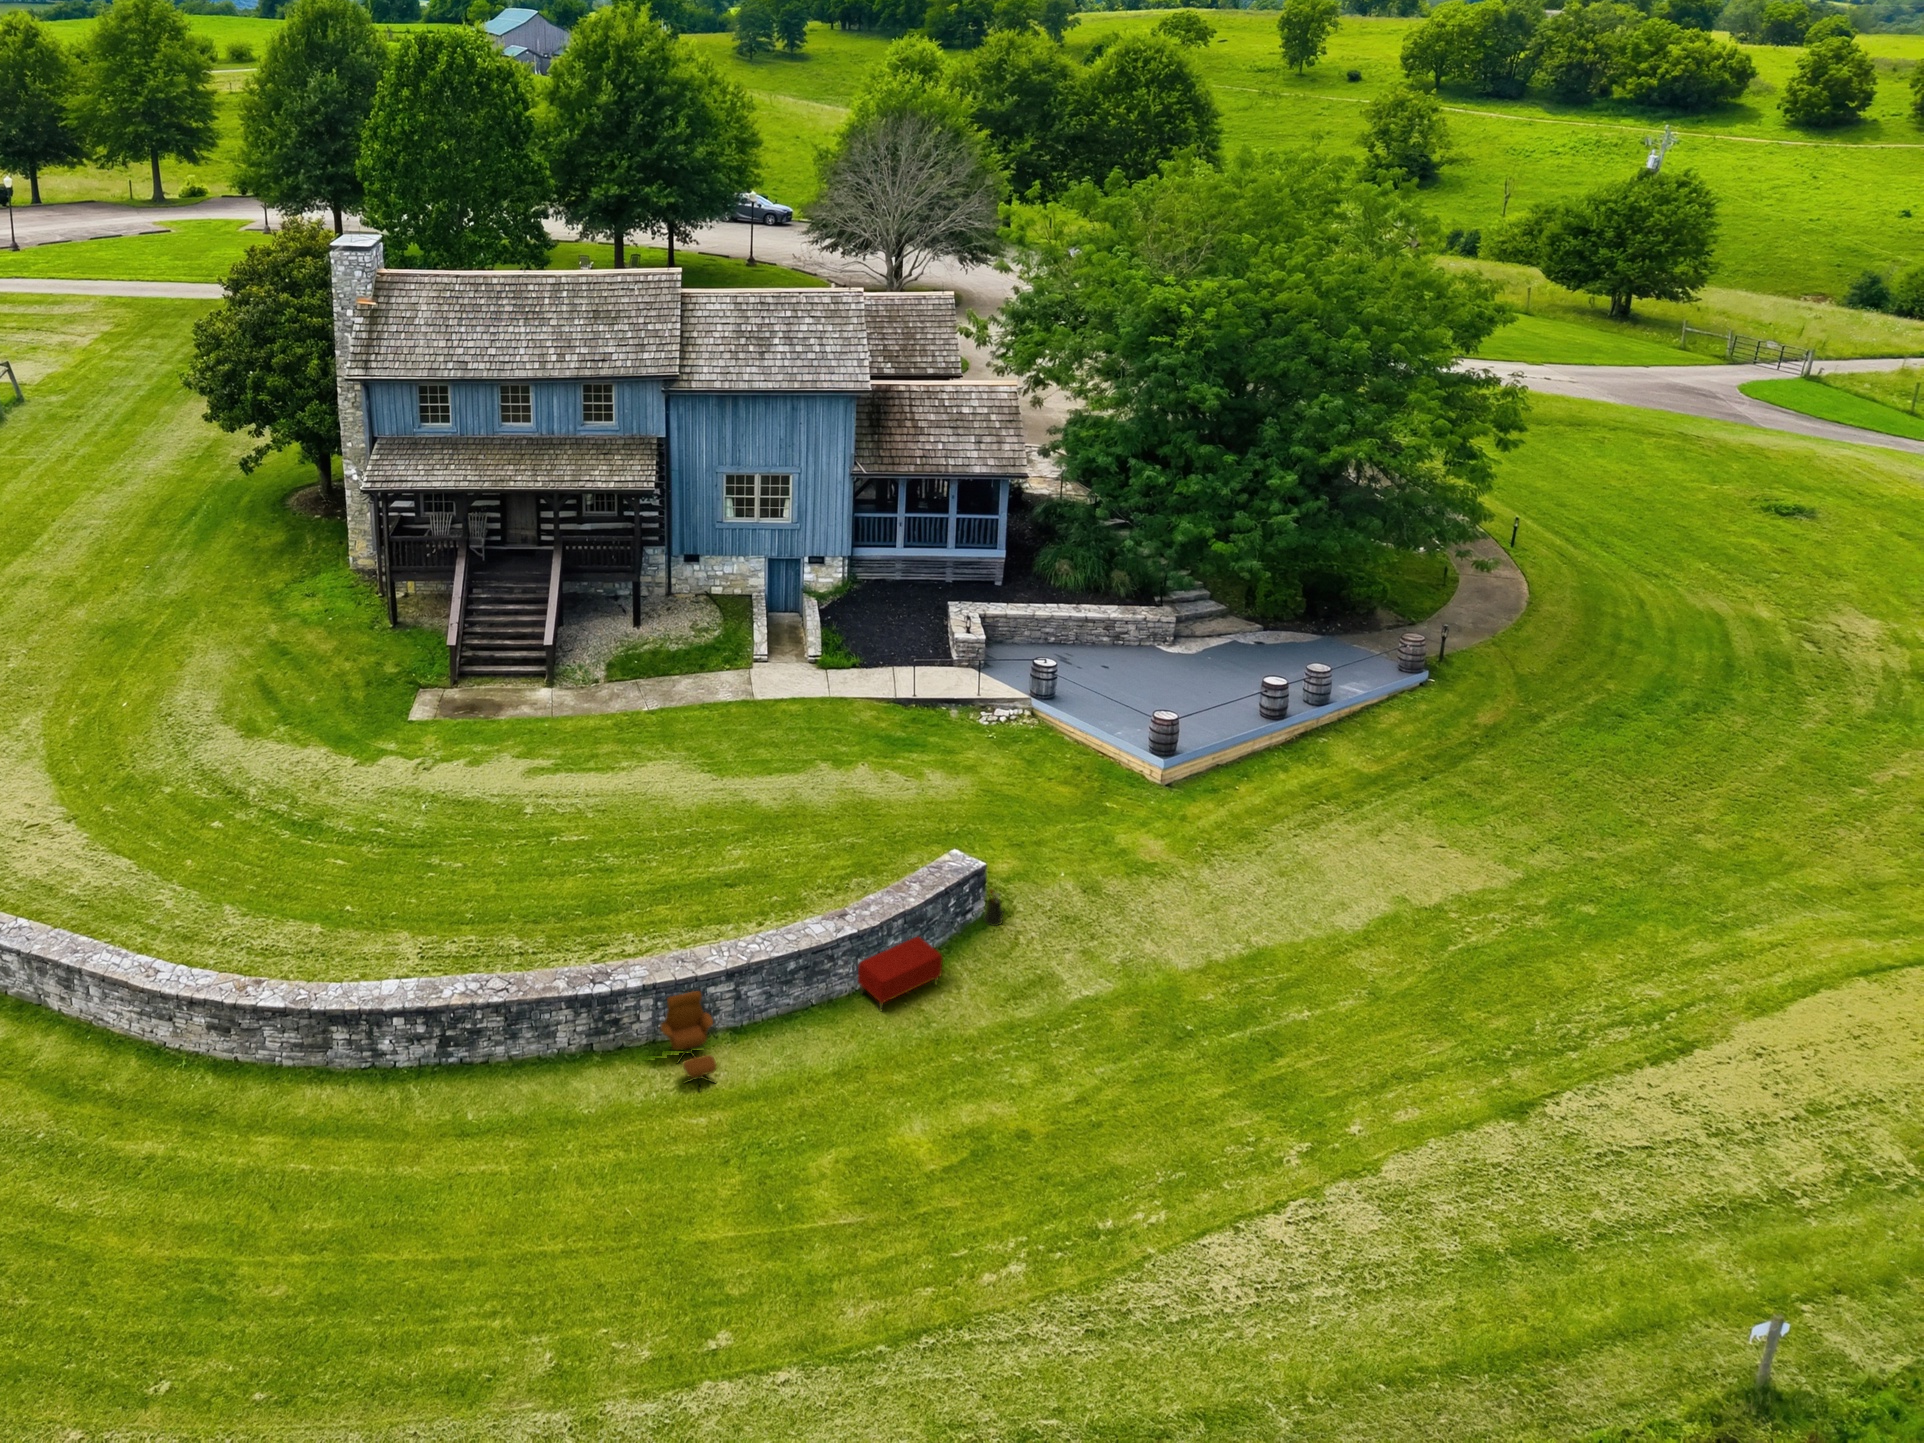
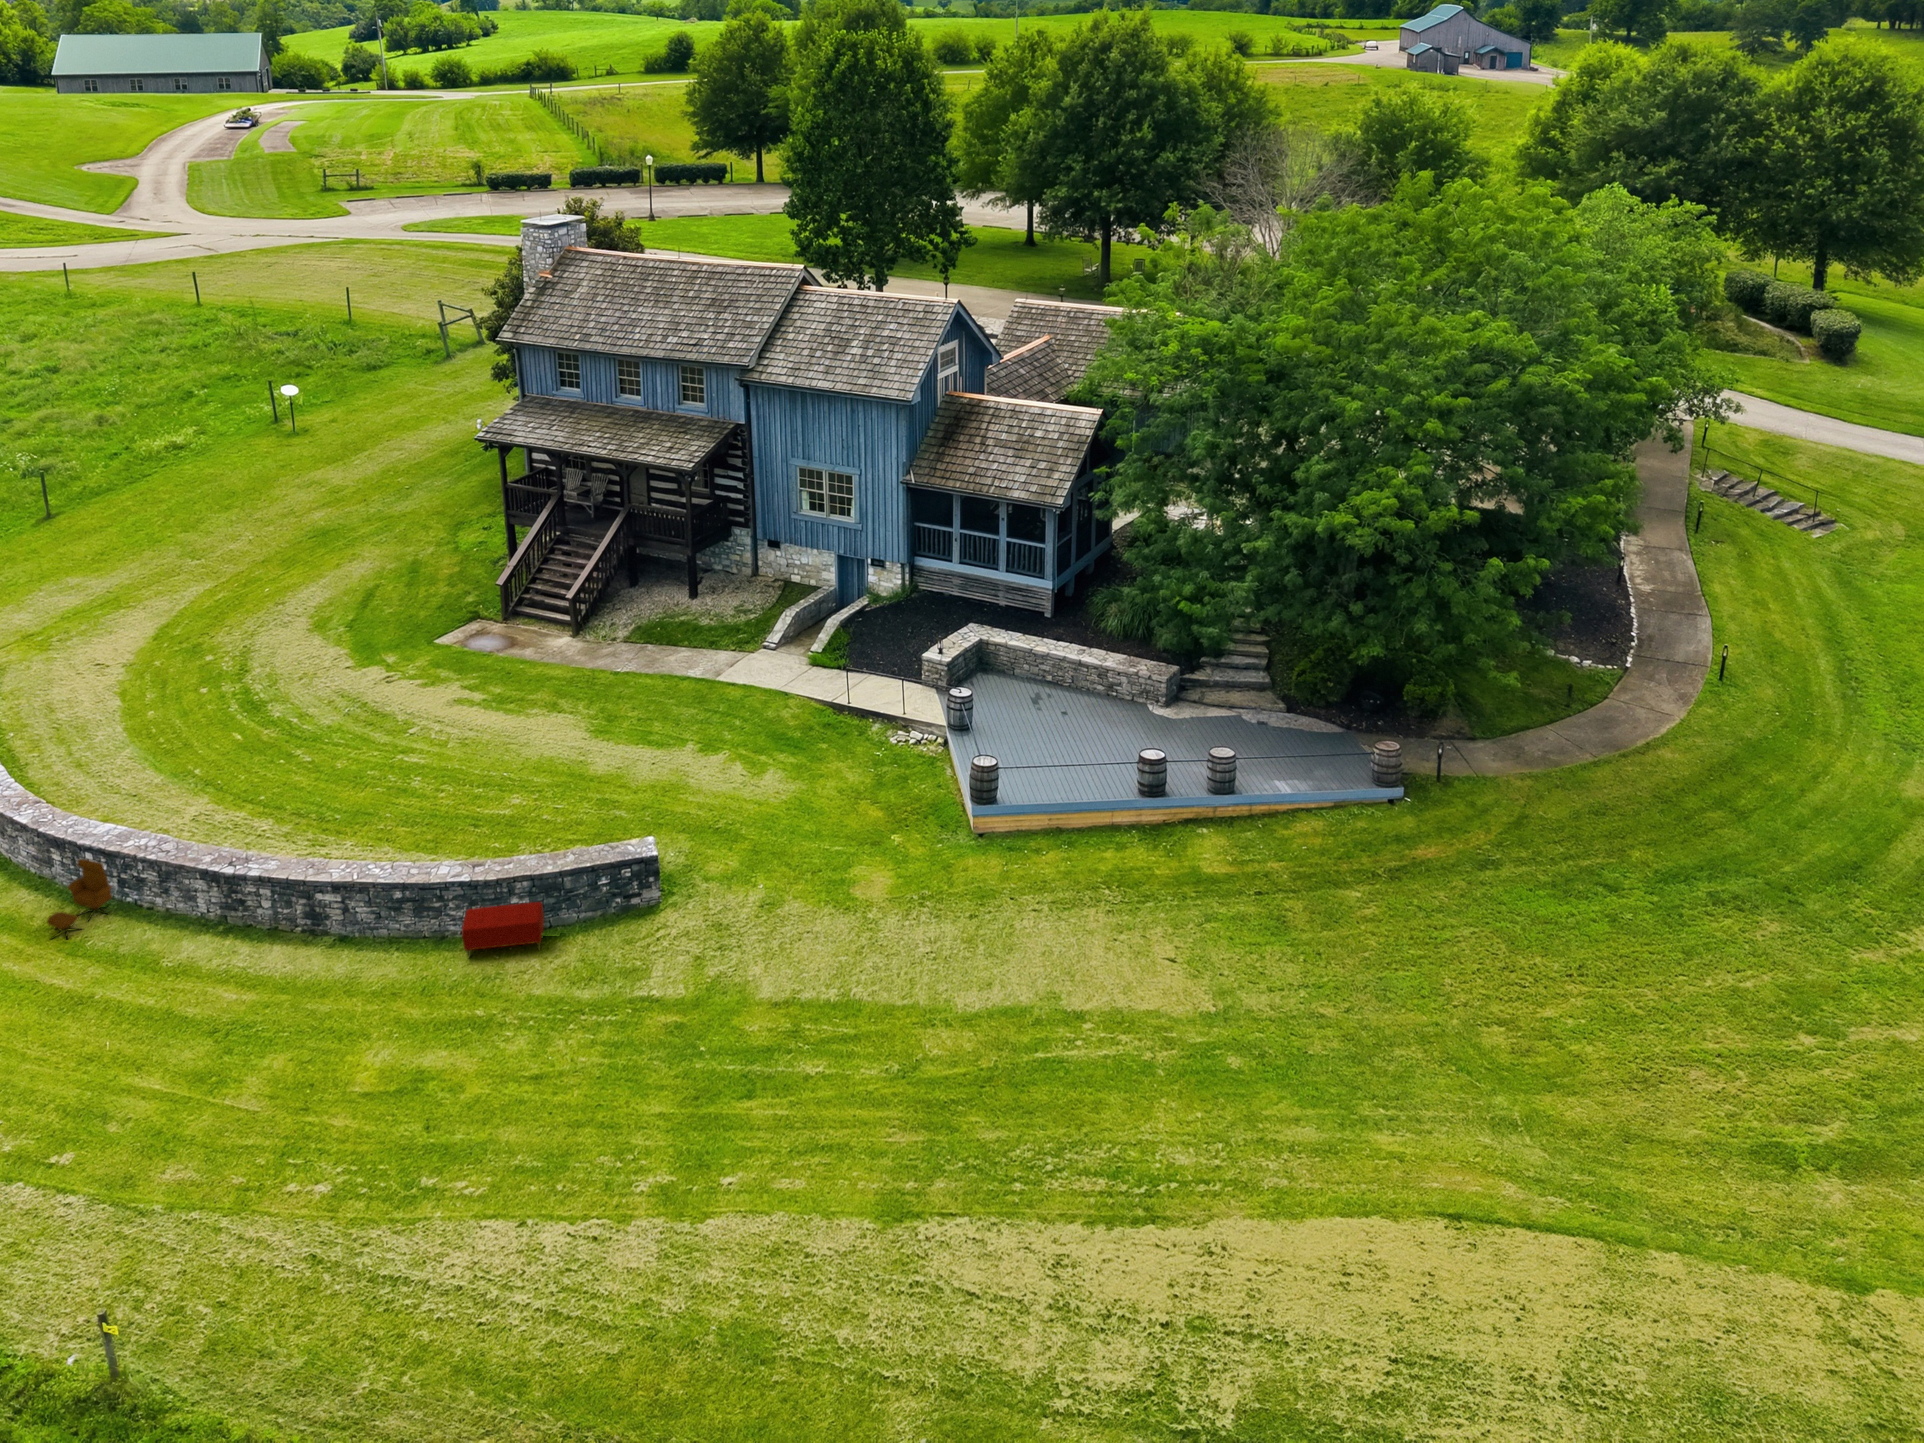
watering can: present [984,890,1004,926] -> none [648,878,668,917]
lounge chair: present [660,991,716,1083] -> present [47,859,112,939]

